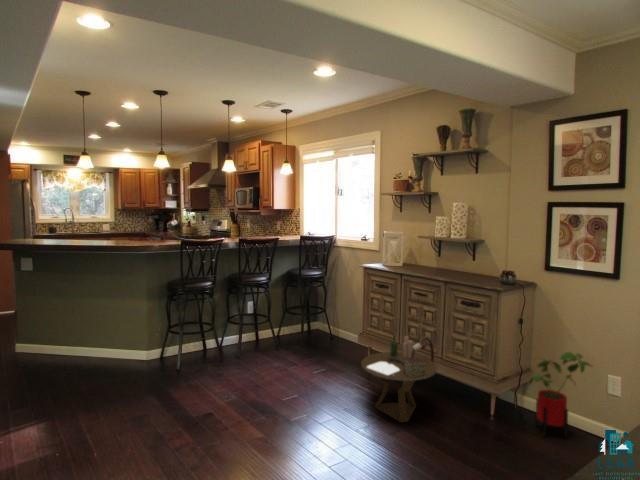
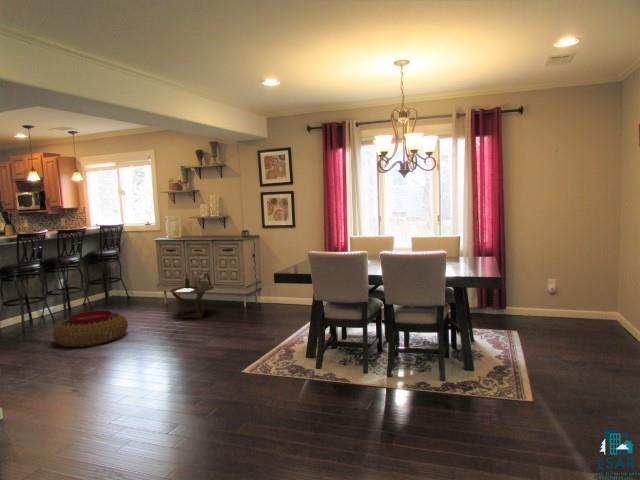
house plant: present [530,352,591,438] -> none [260,264,286,308]
pouf: none [167,377,279,453] -> present [53,310,128,347]

